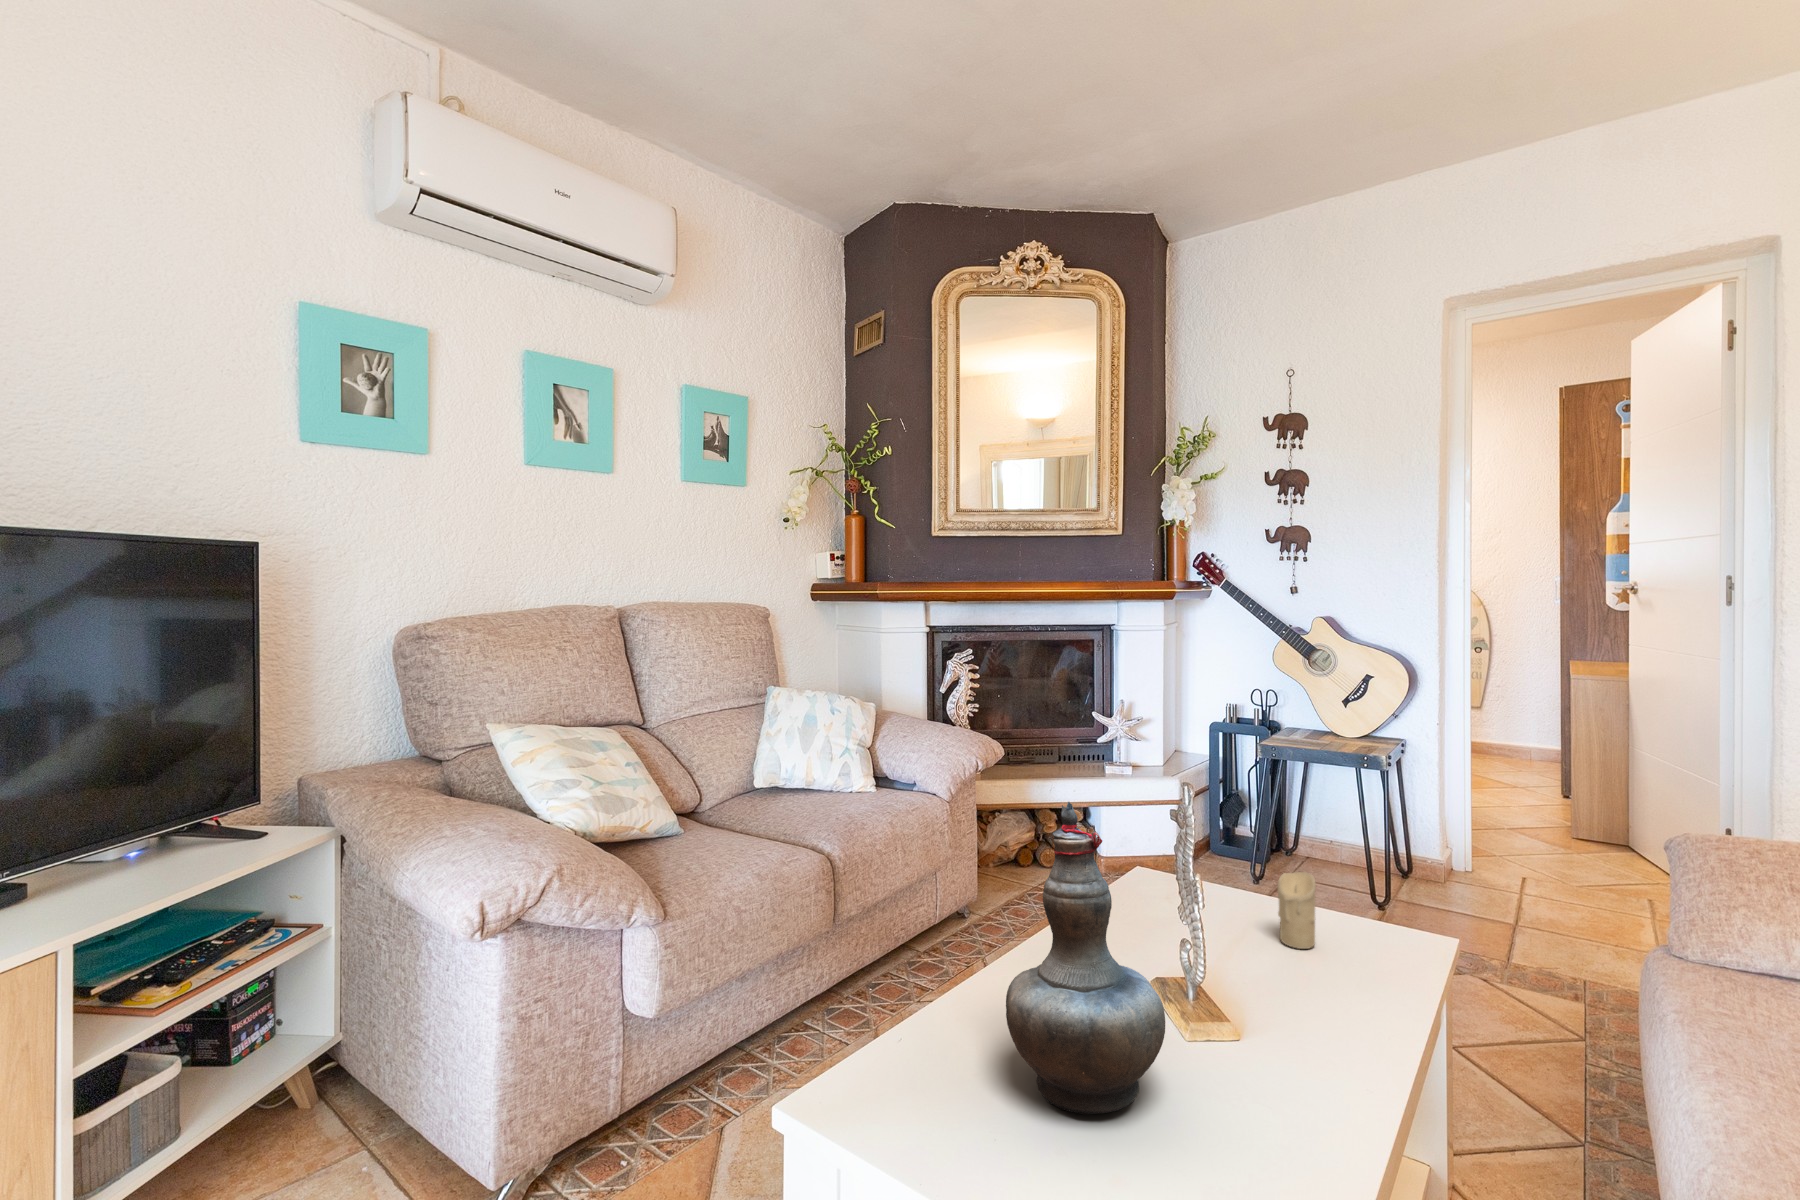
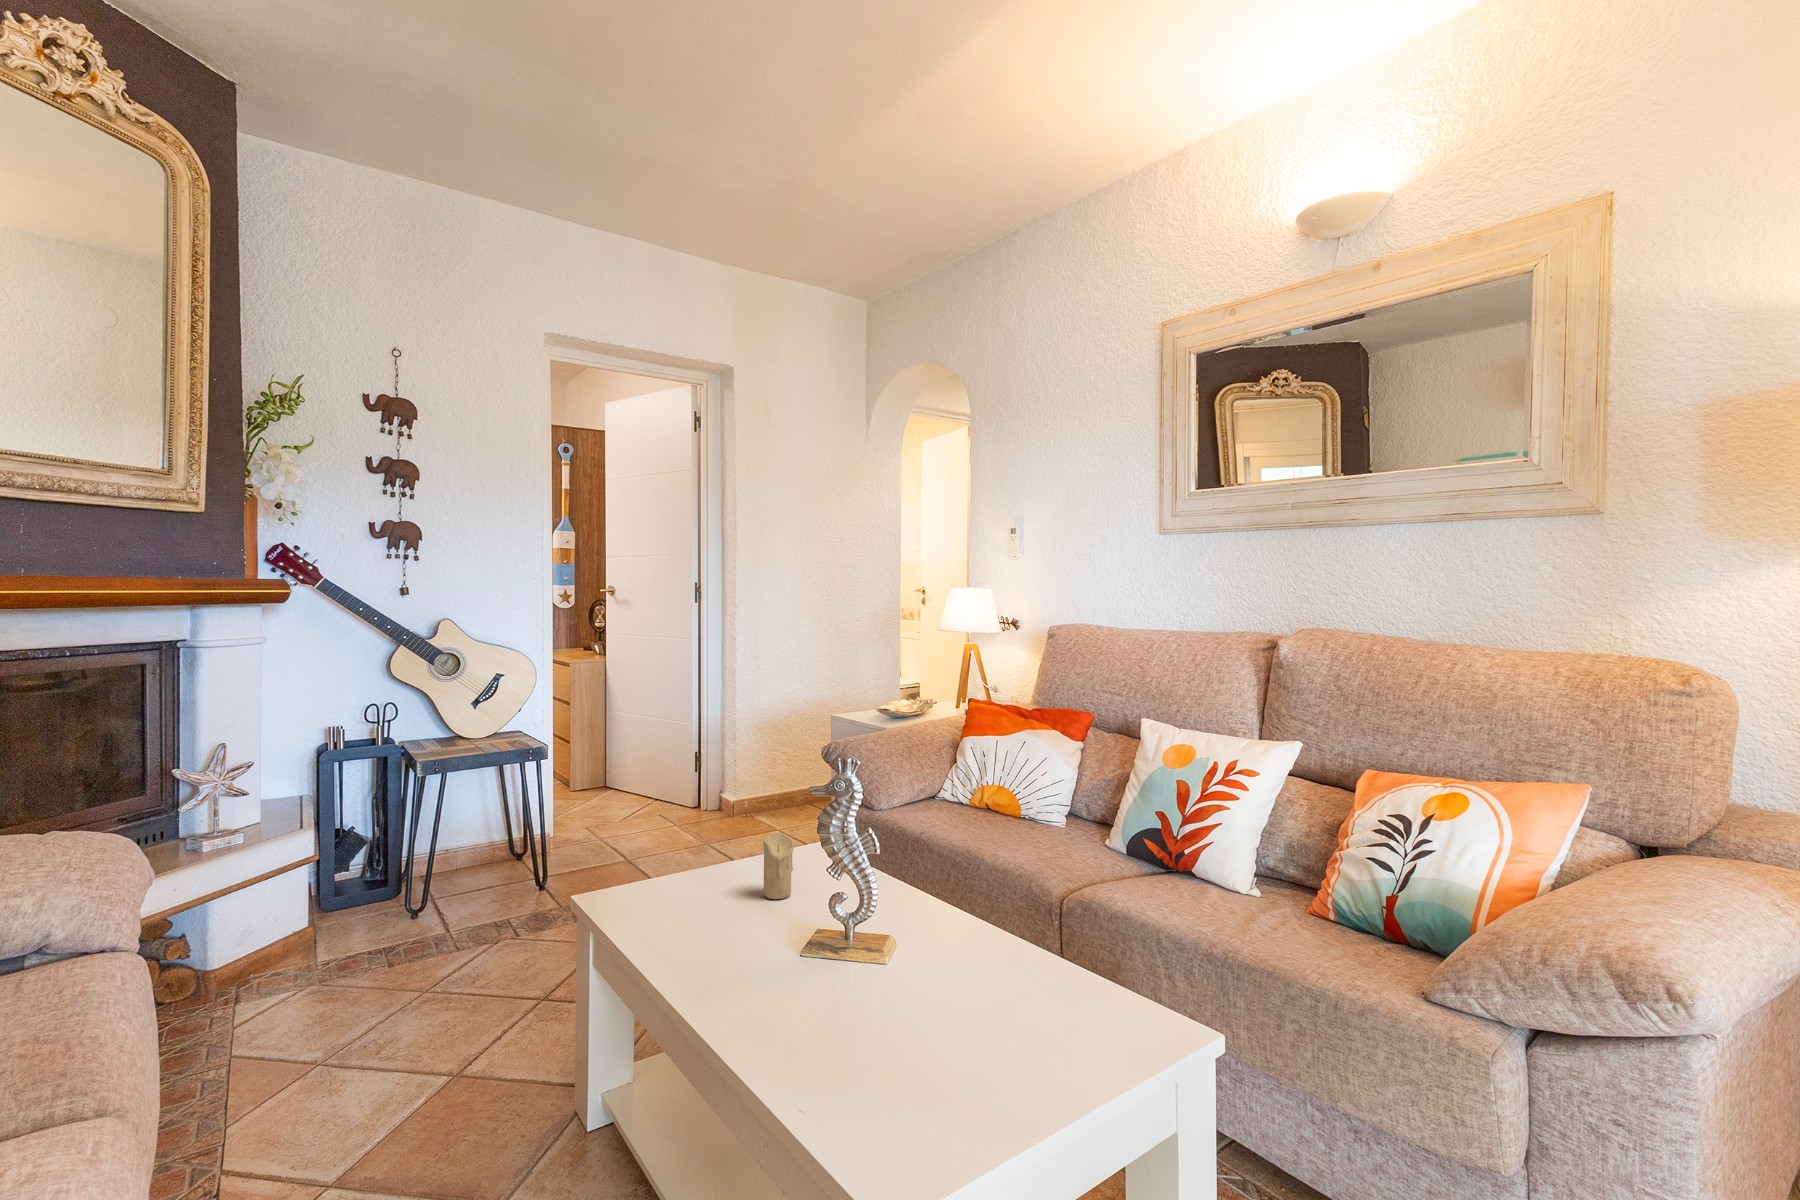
decorative vase: present [1006,802,1165,1114] -> none [871,790,1011,1063]

